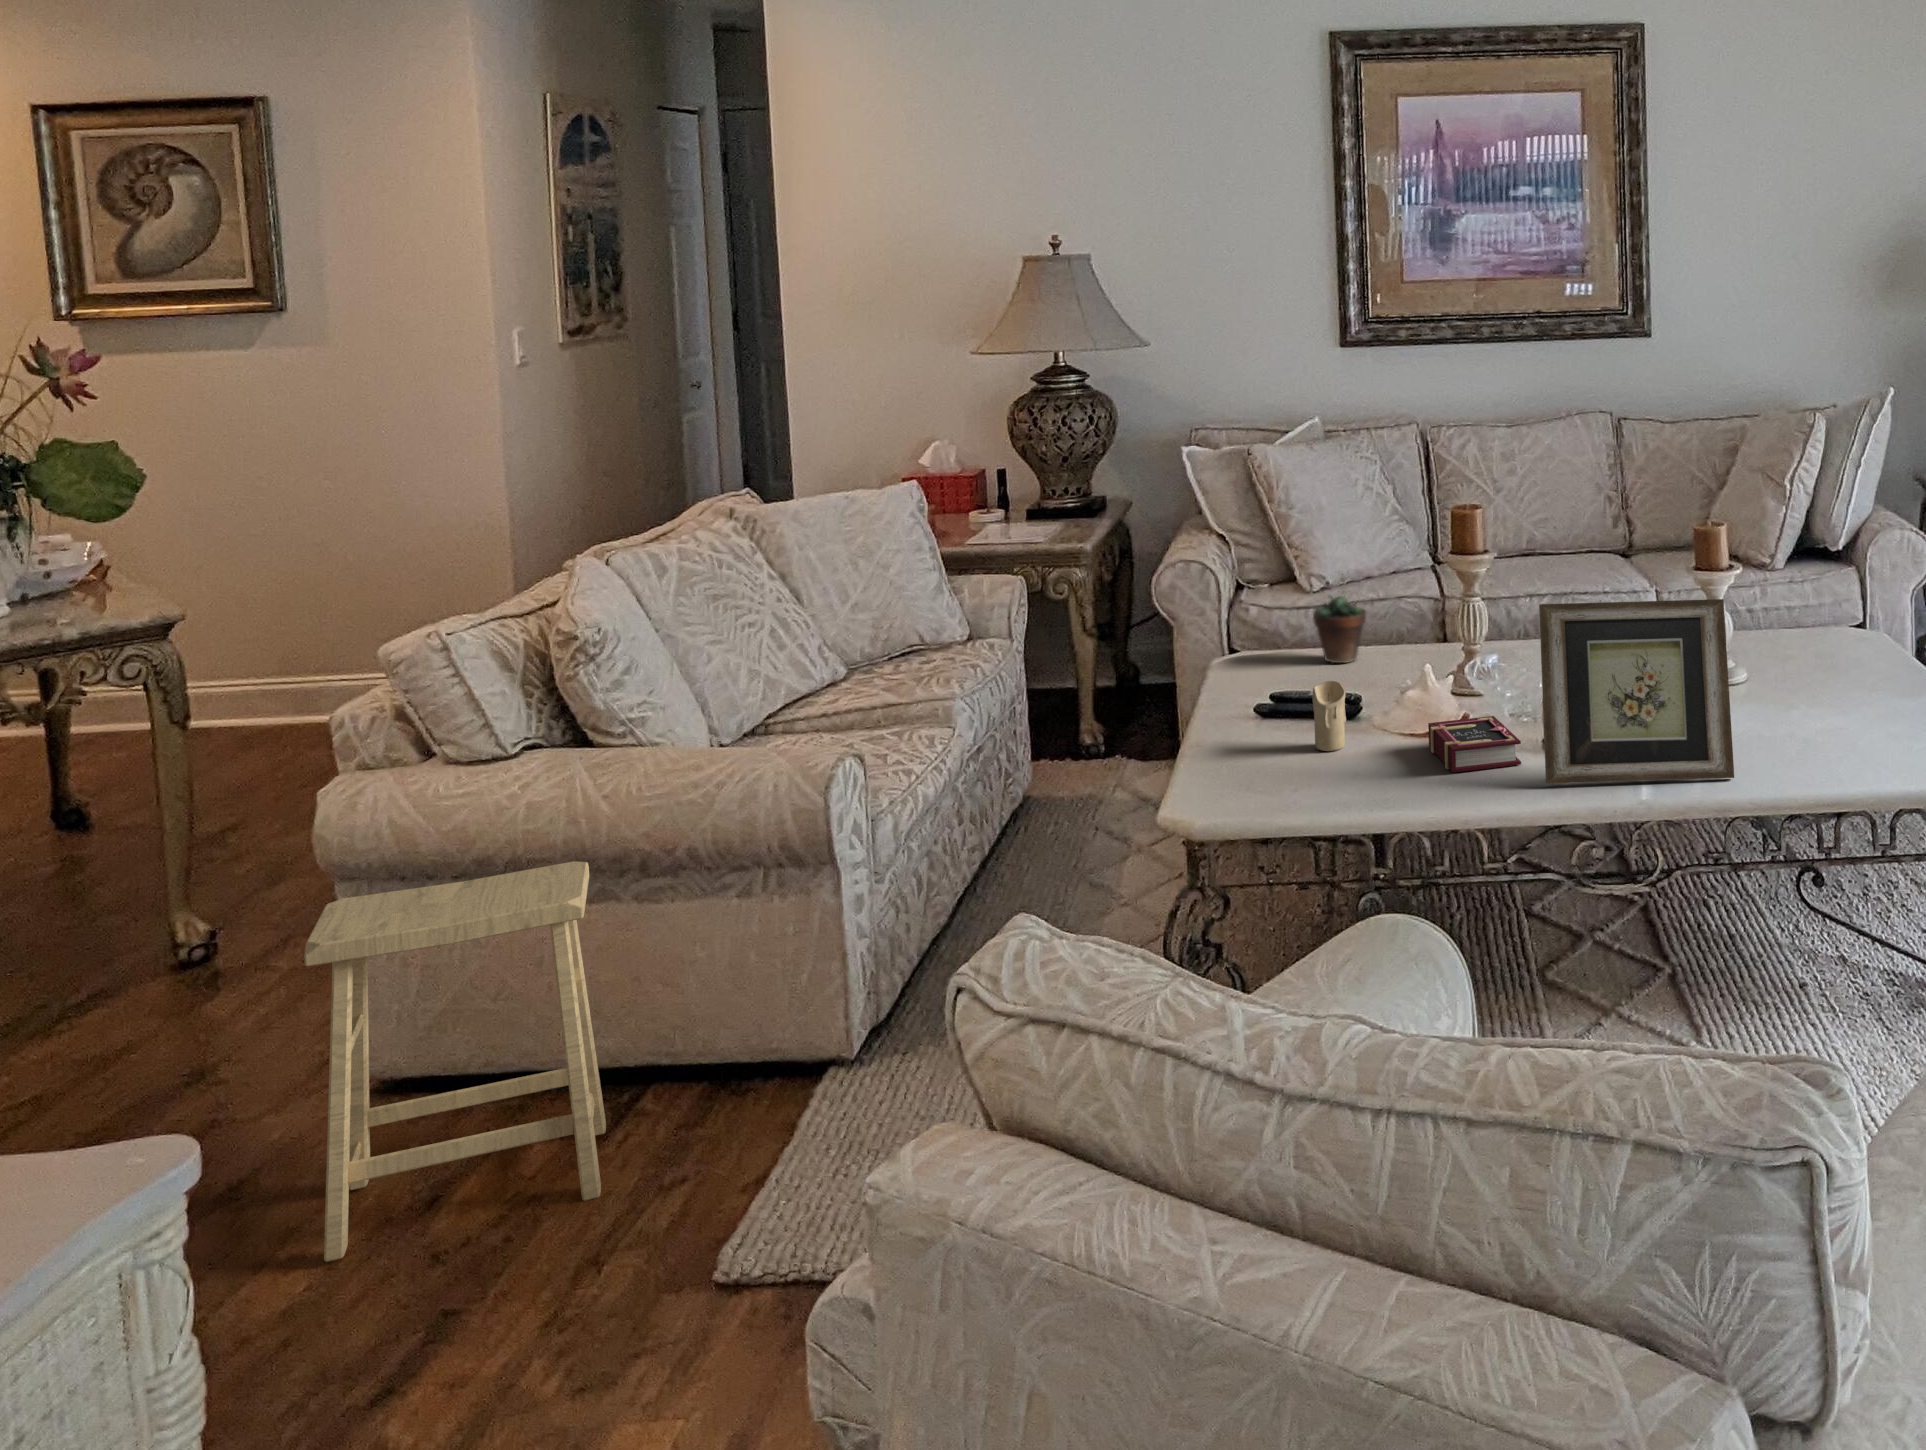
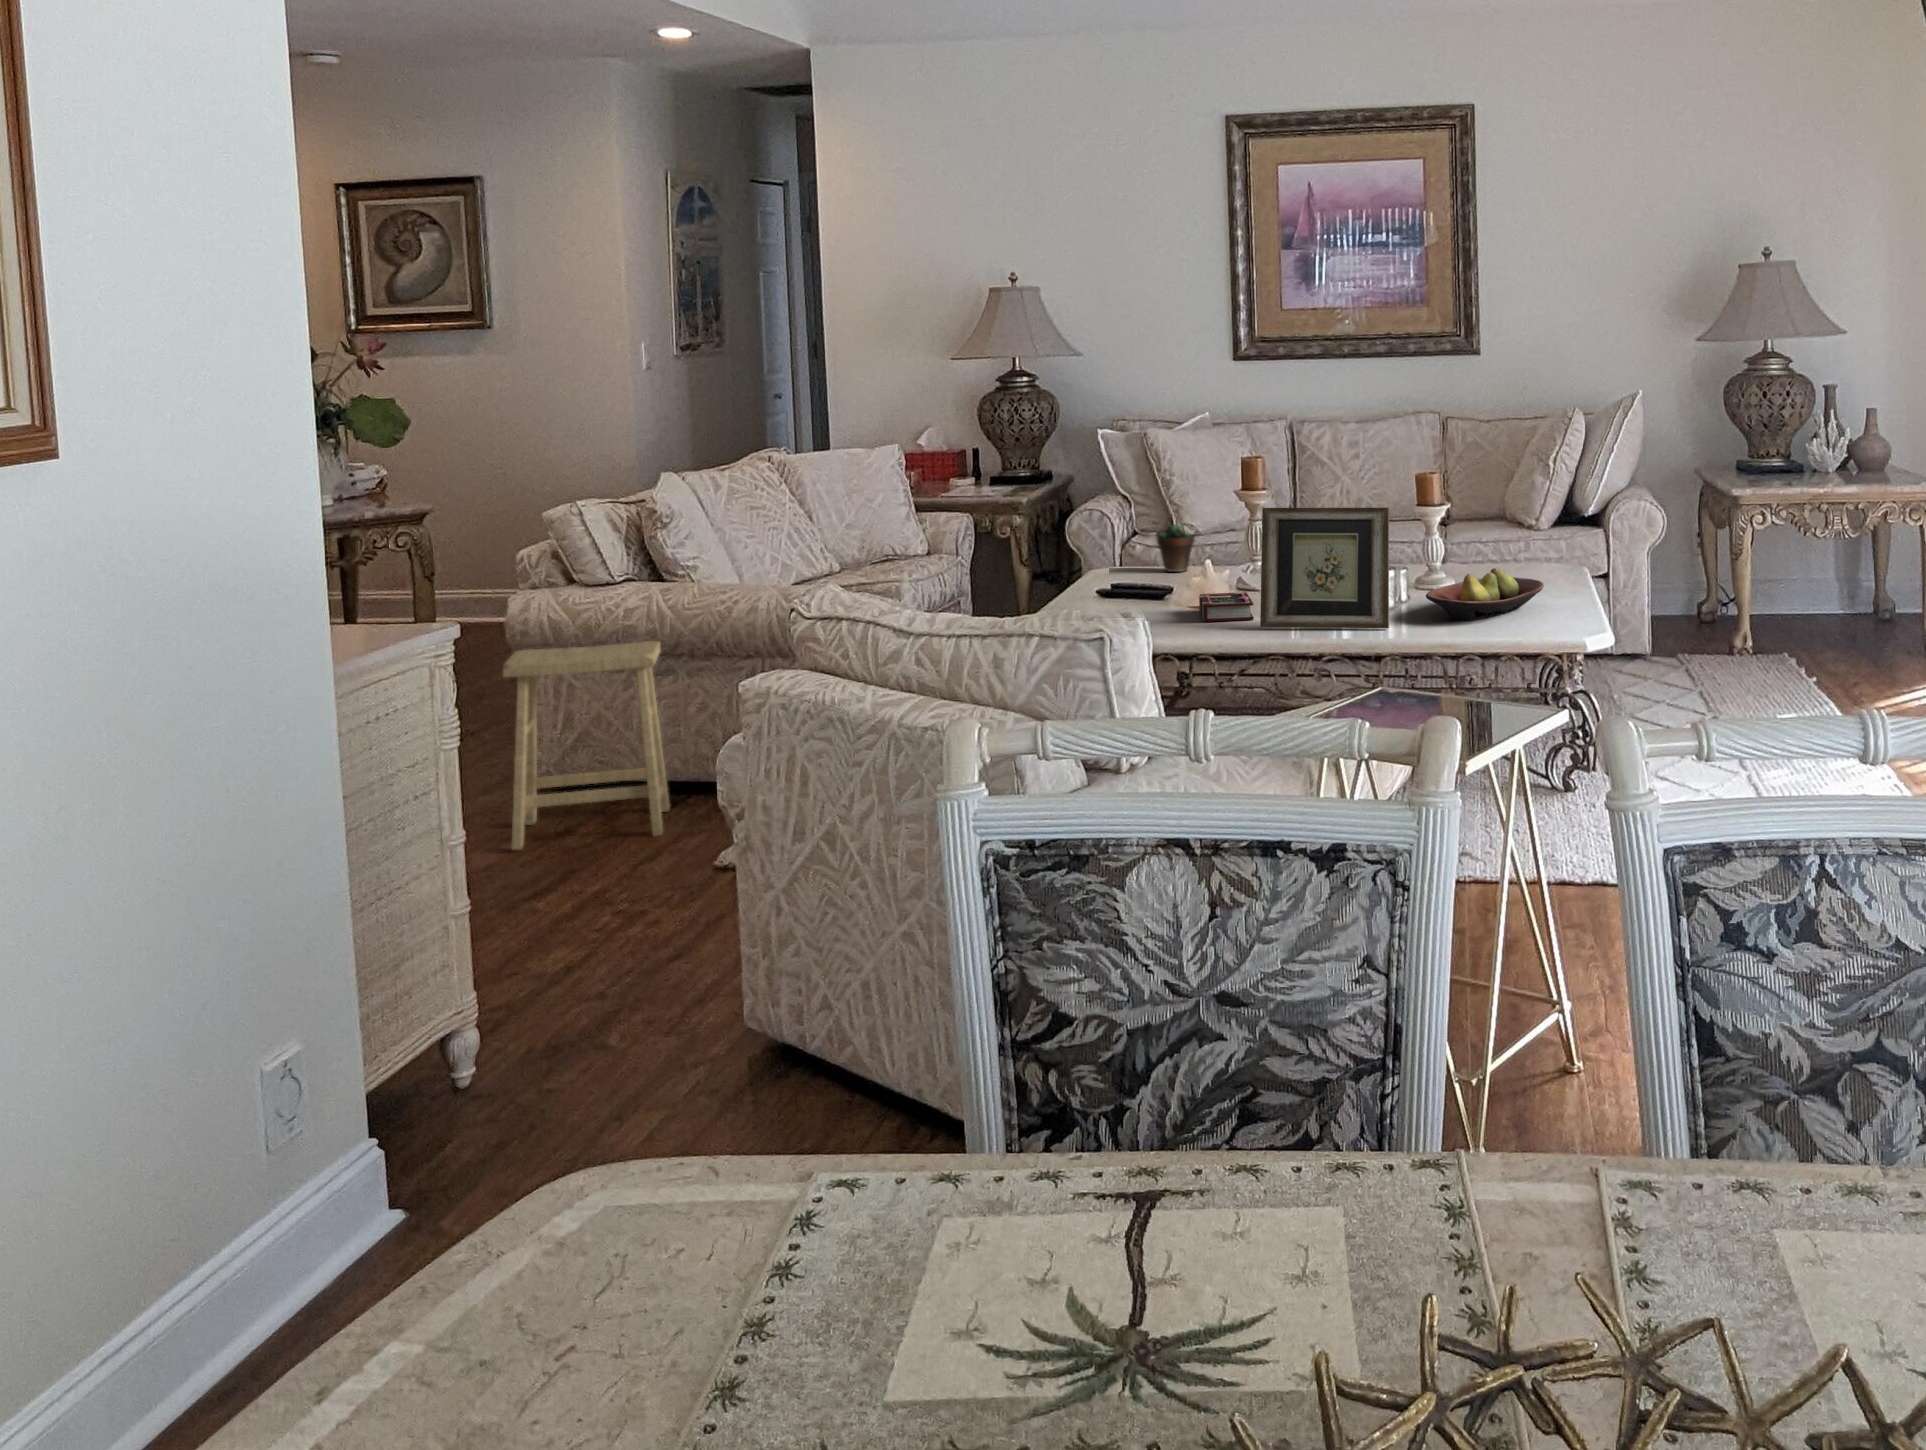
fruit bowl: none [1765,669,1911,755] -> present [1426,568,1544,621]
candle: present [1312,681,1346,751] -> none [1123,565,1146,611]

